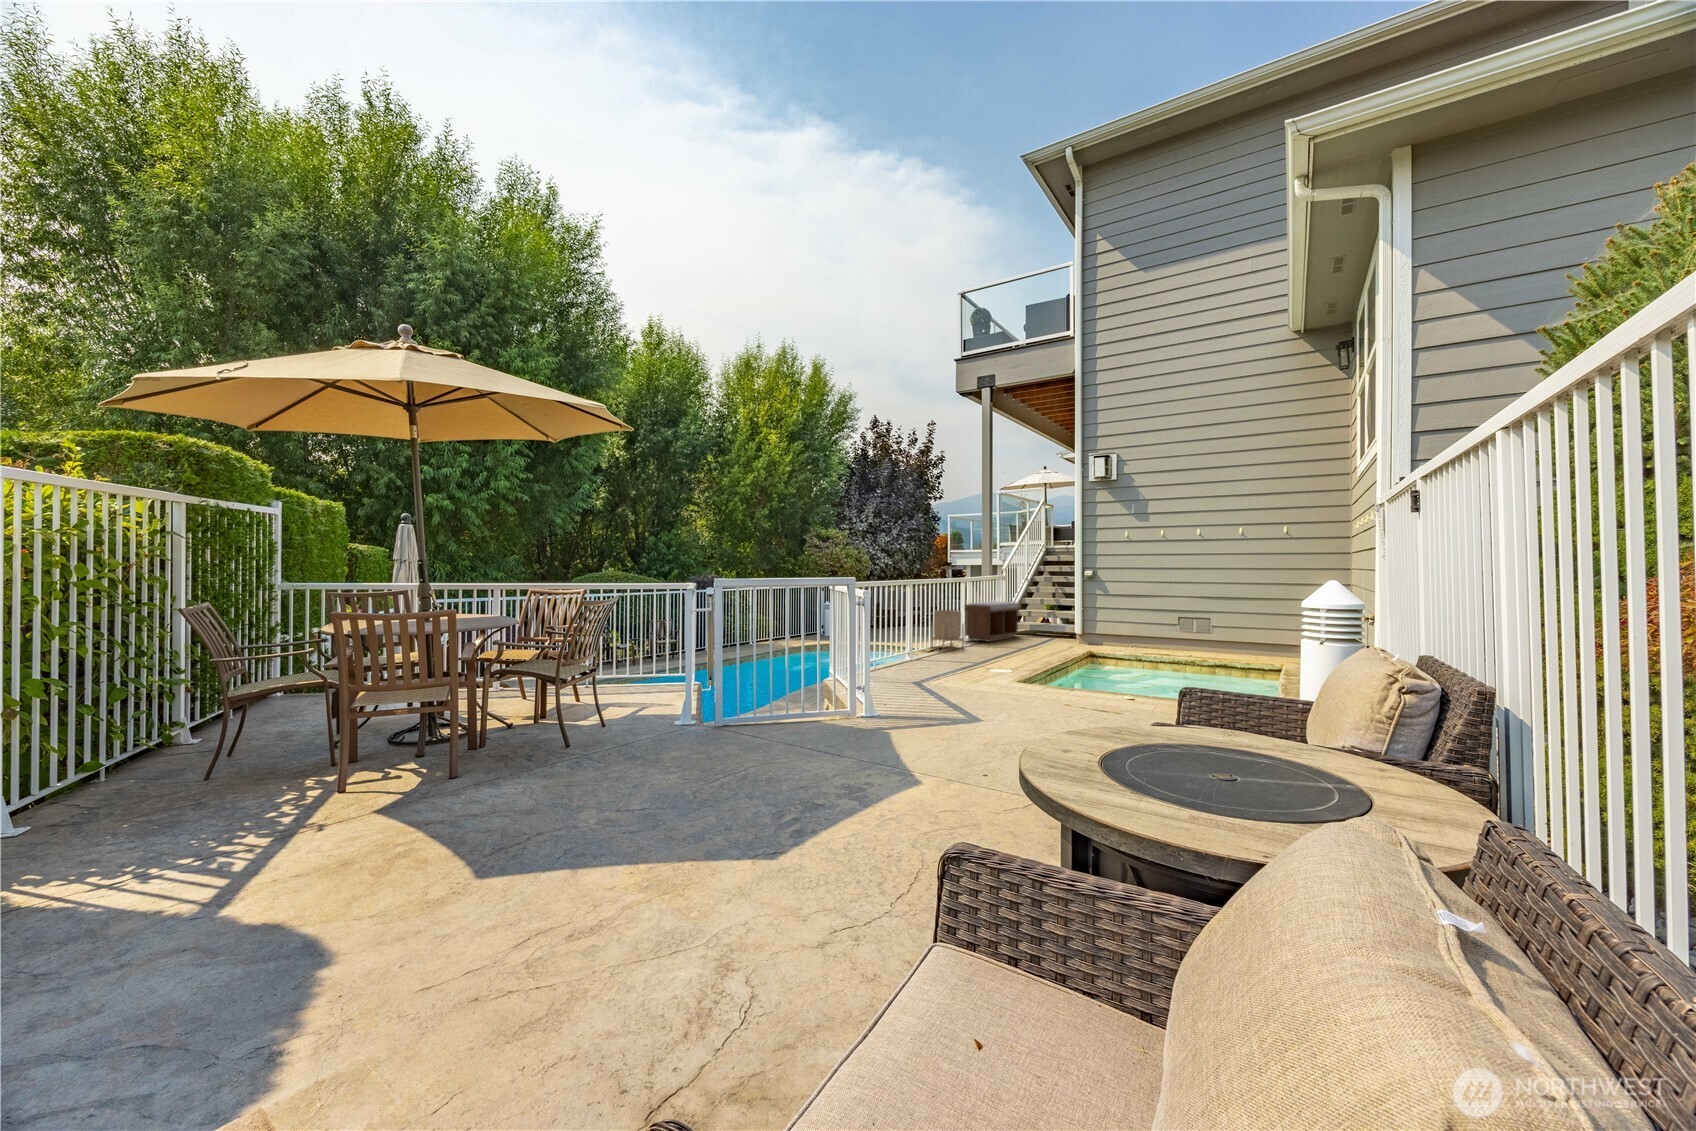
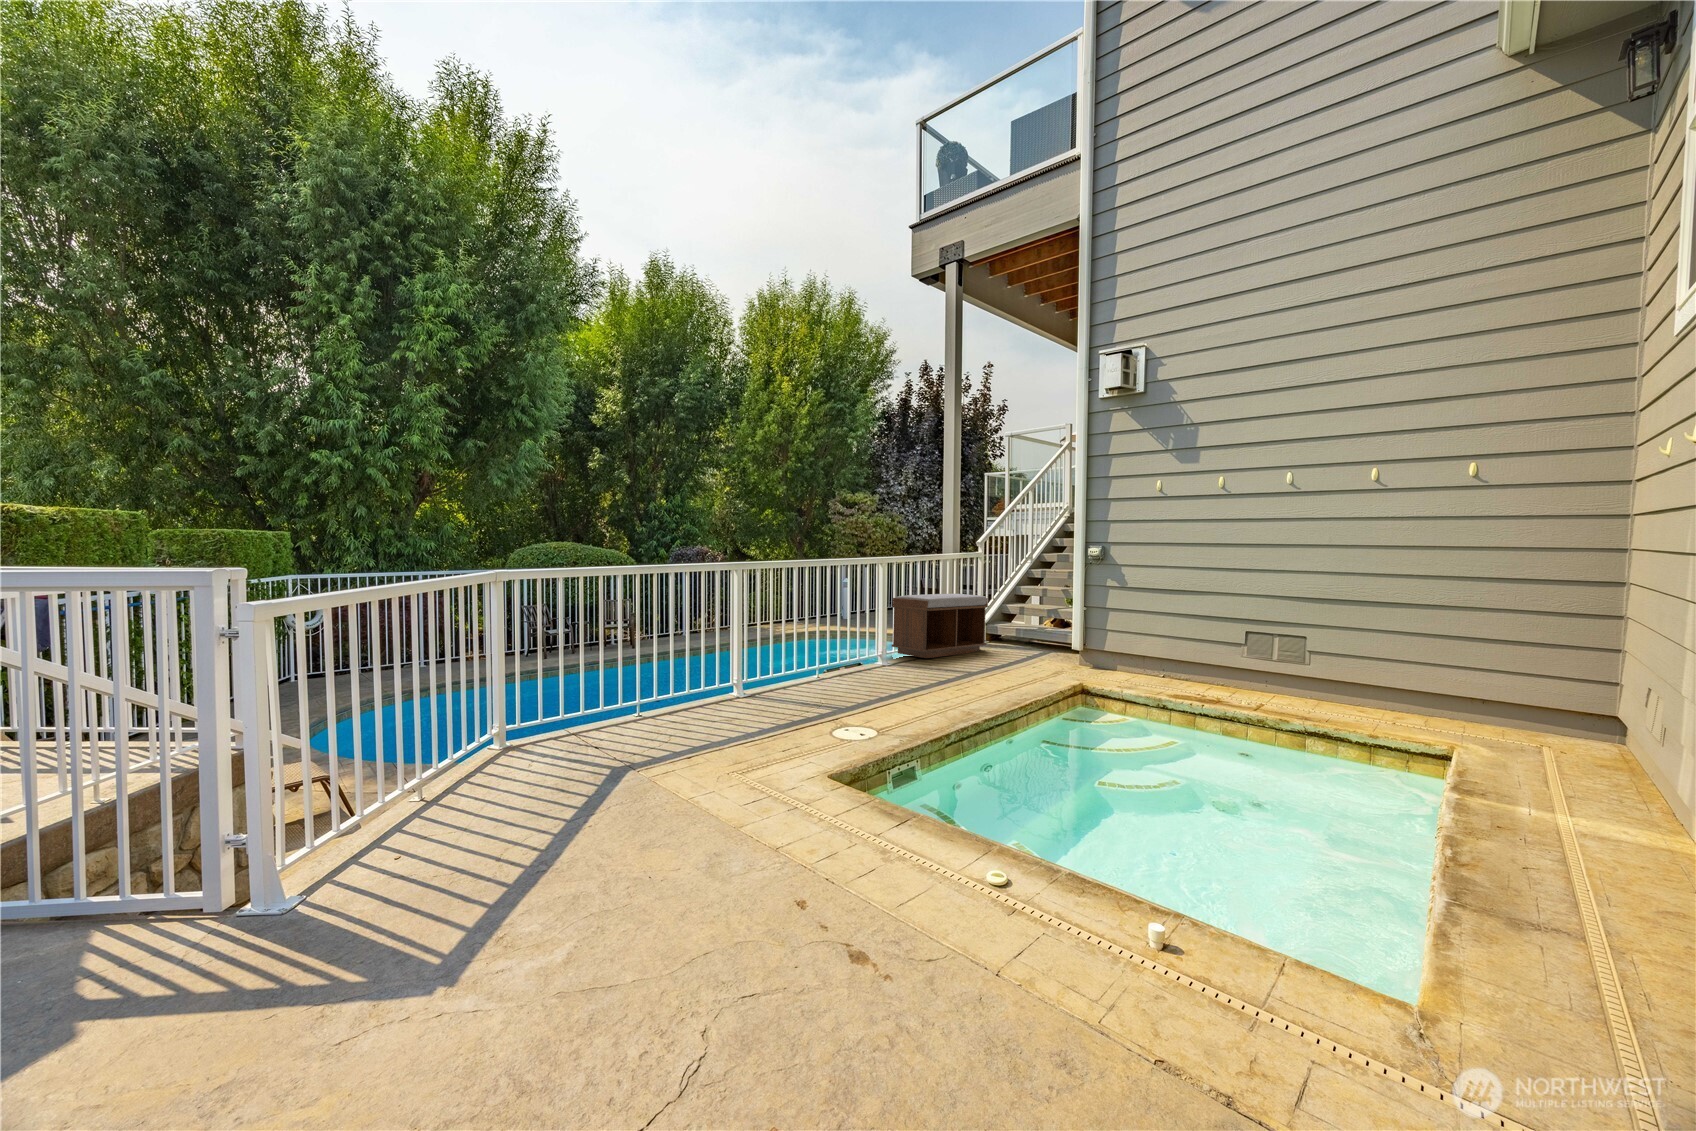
planter: present [931,610,964,648] -> none [824,606,873,670]

